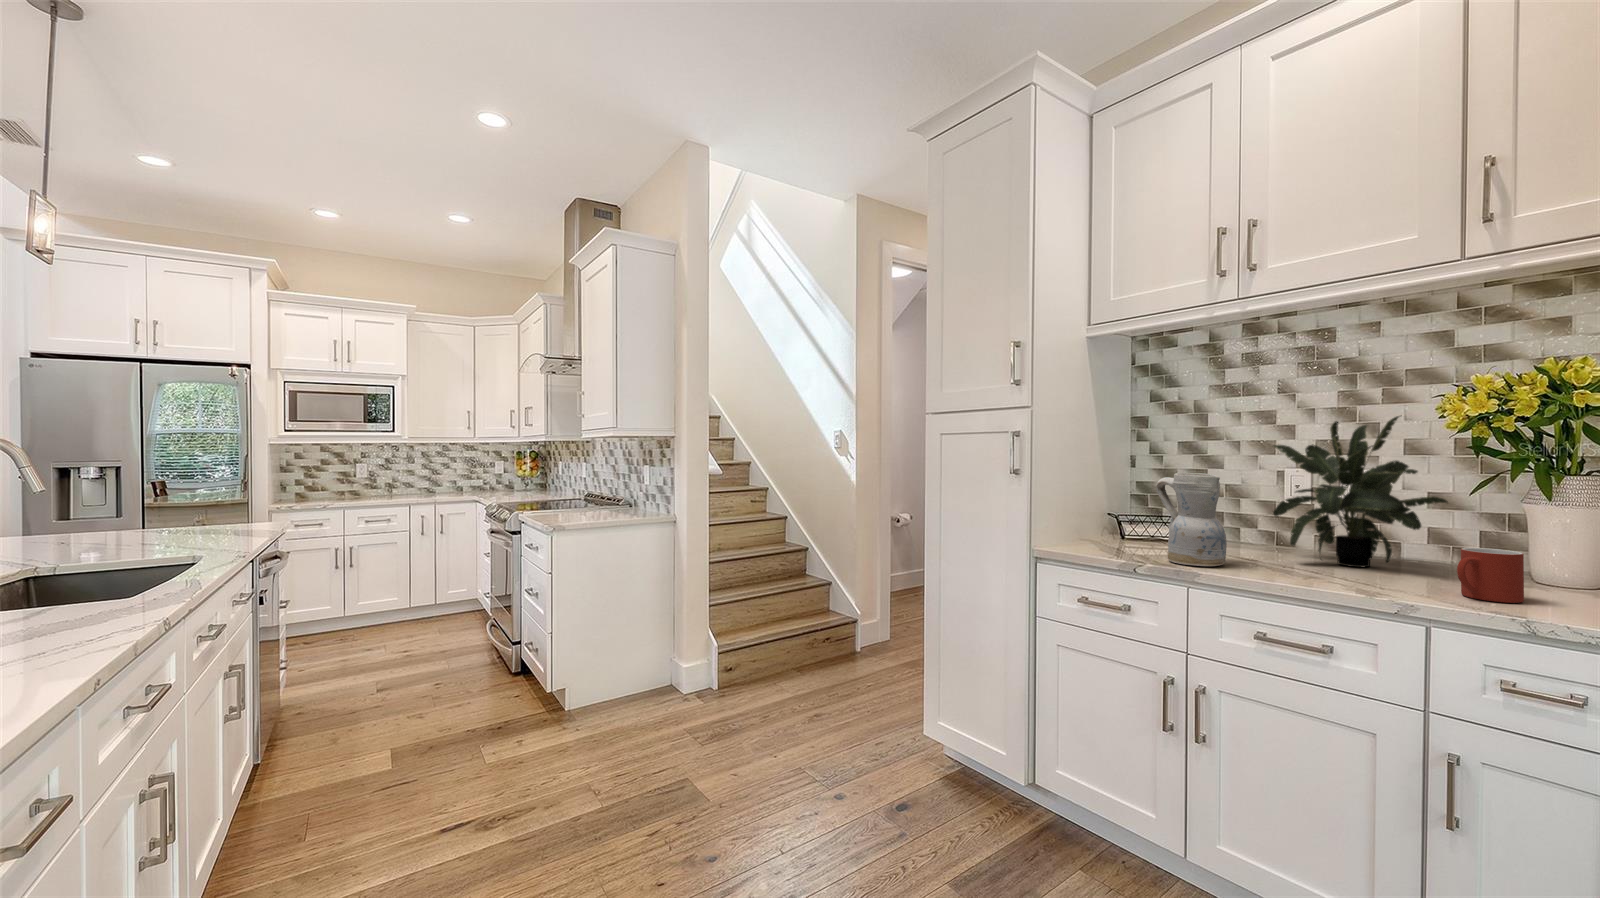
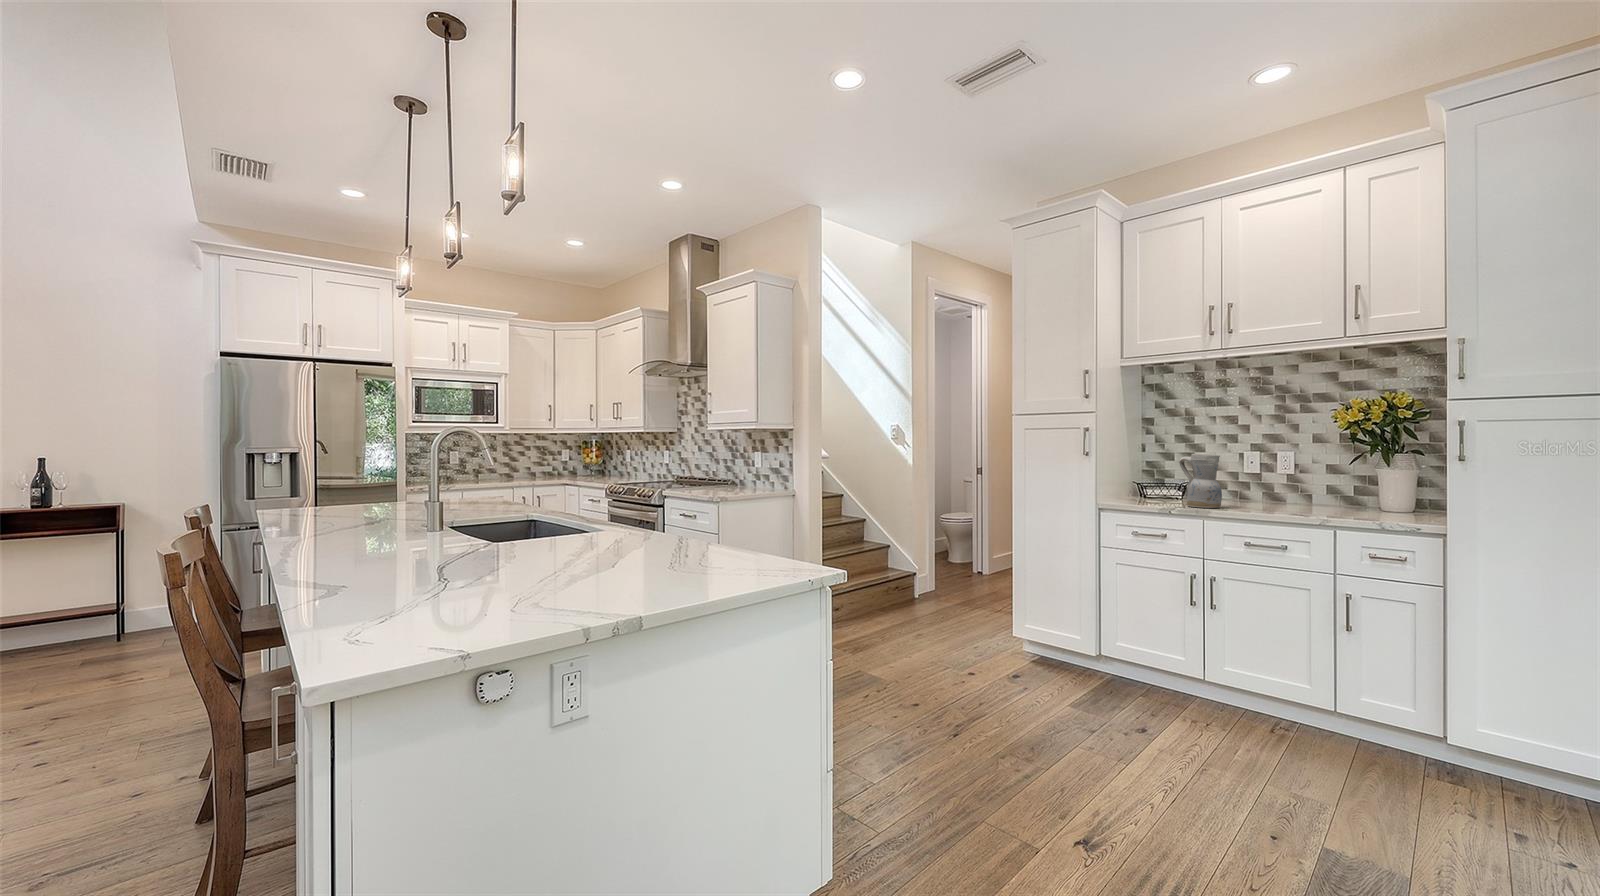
potted plant: present [1273,416,1448,568] -> none [1240,421,1337,507]
mug: present [1457,548,1524,603] -> none [1345,491,1375,517]

